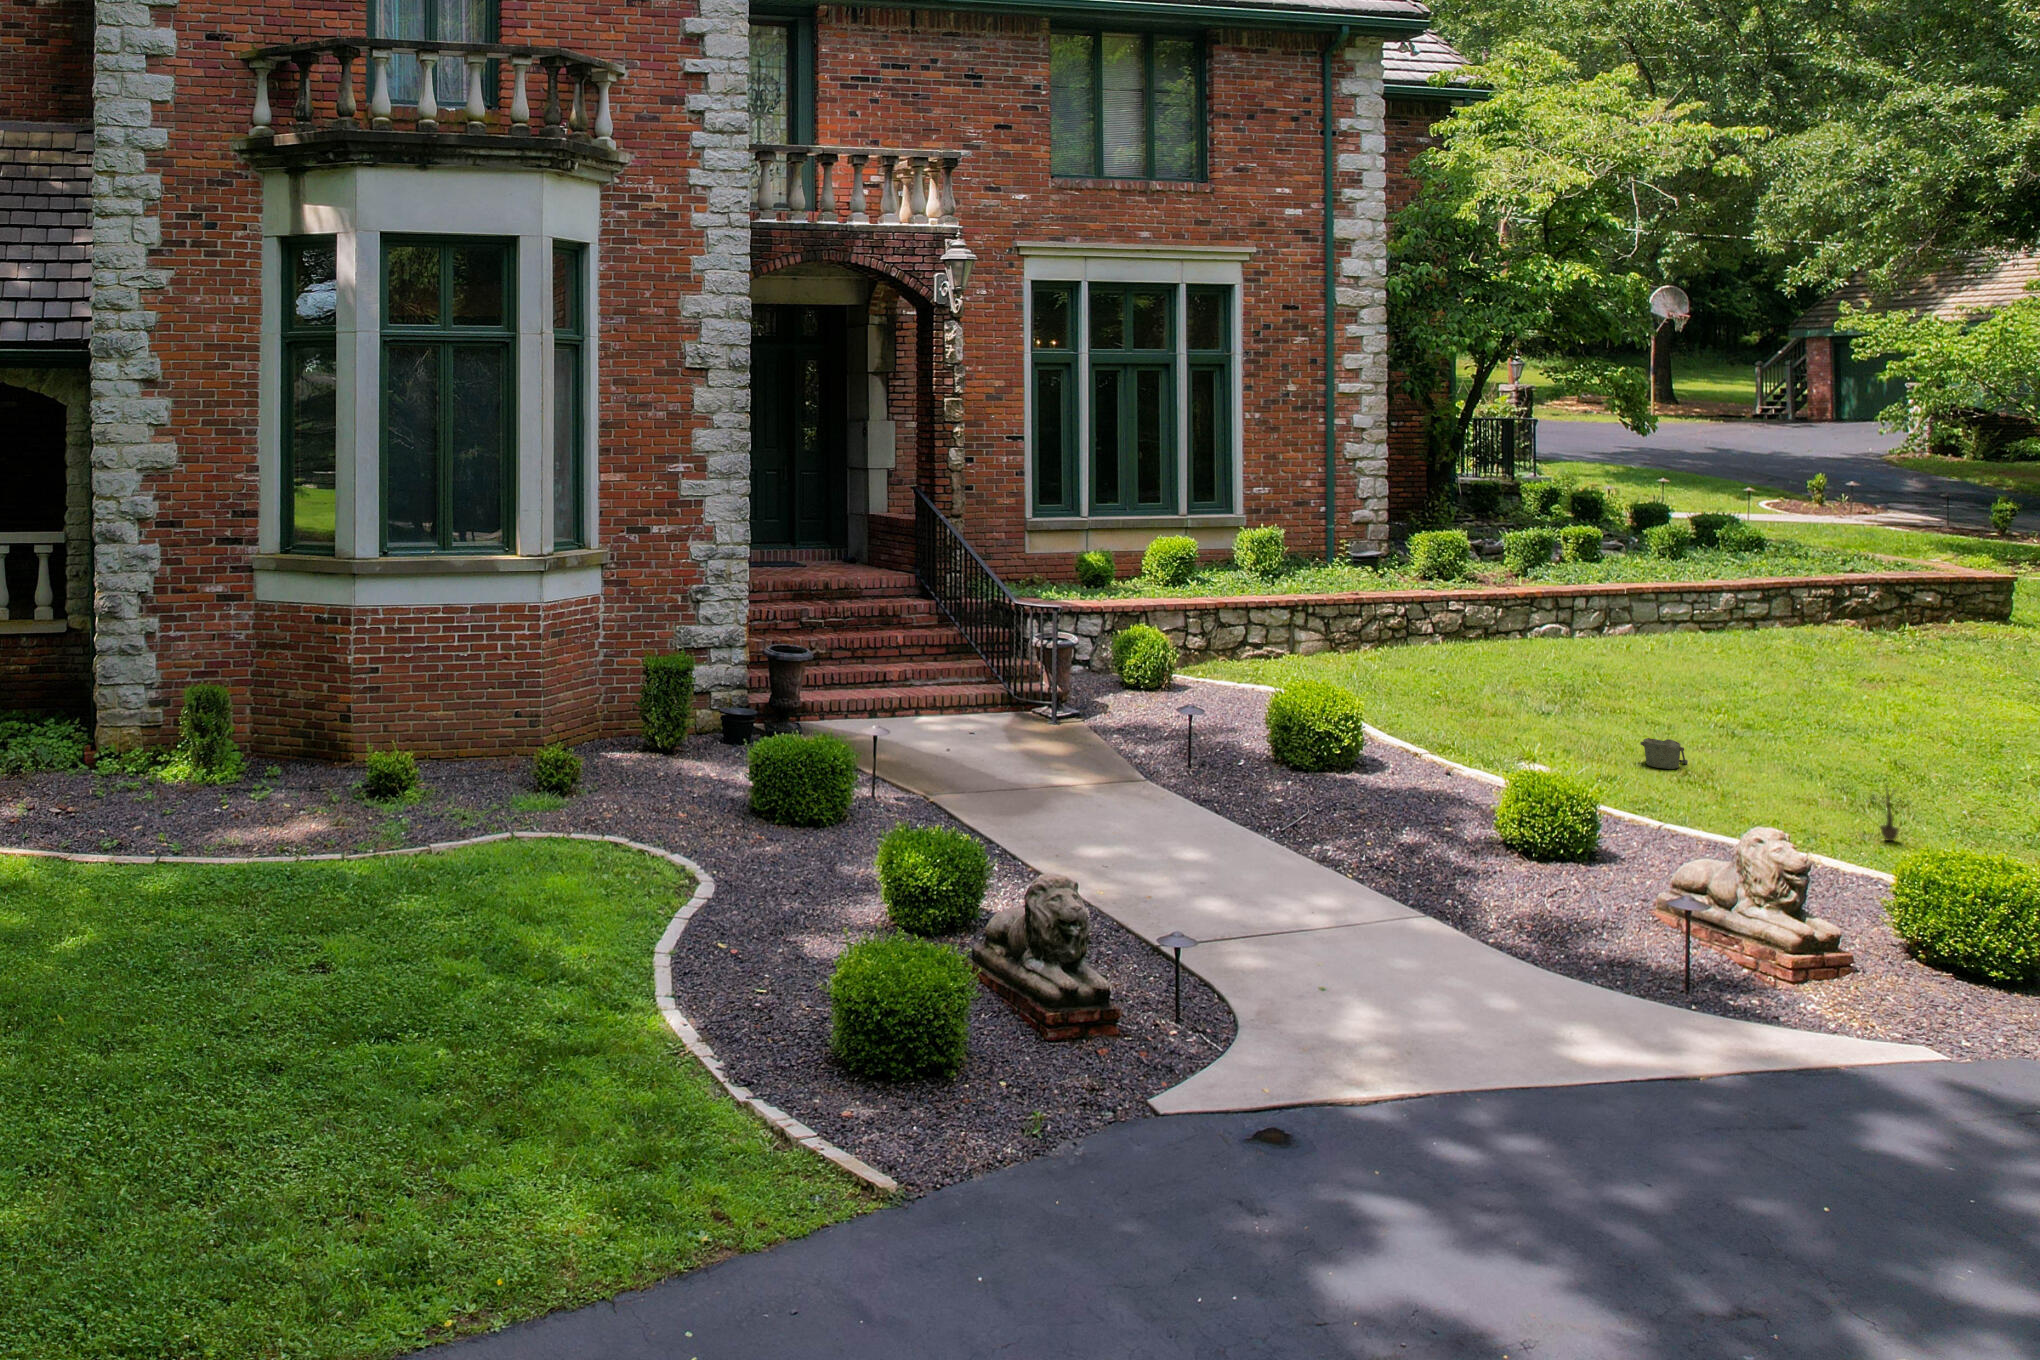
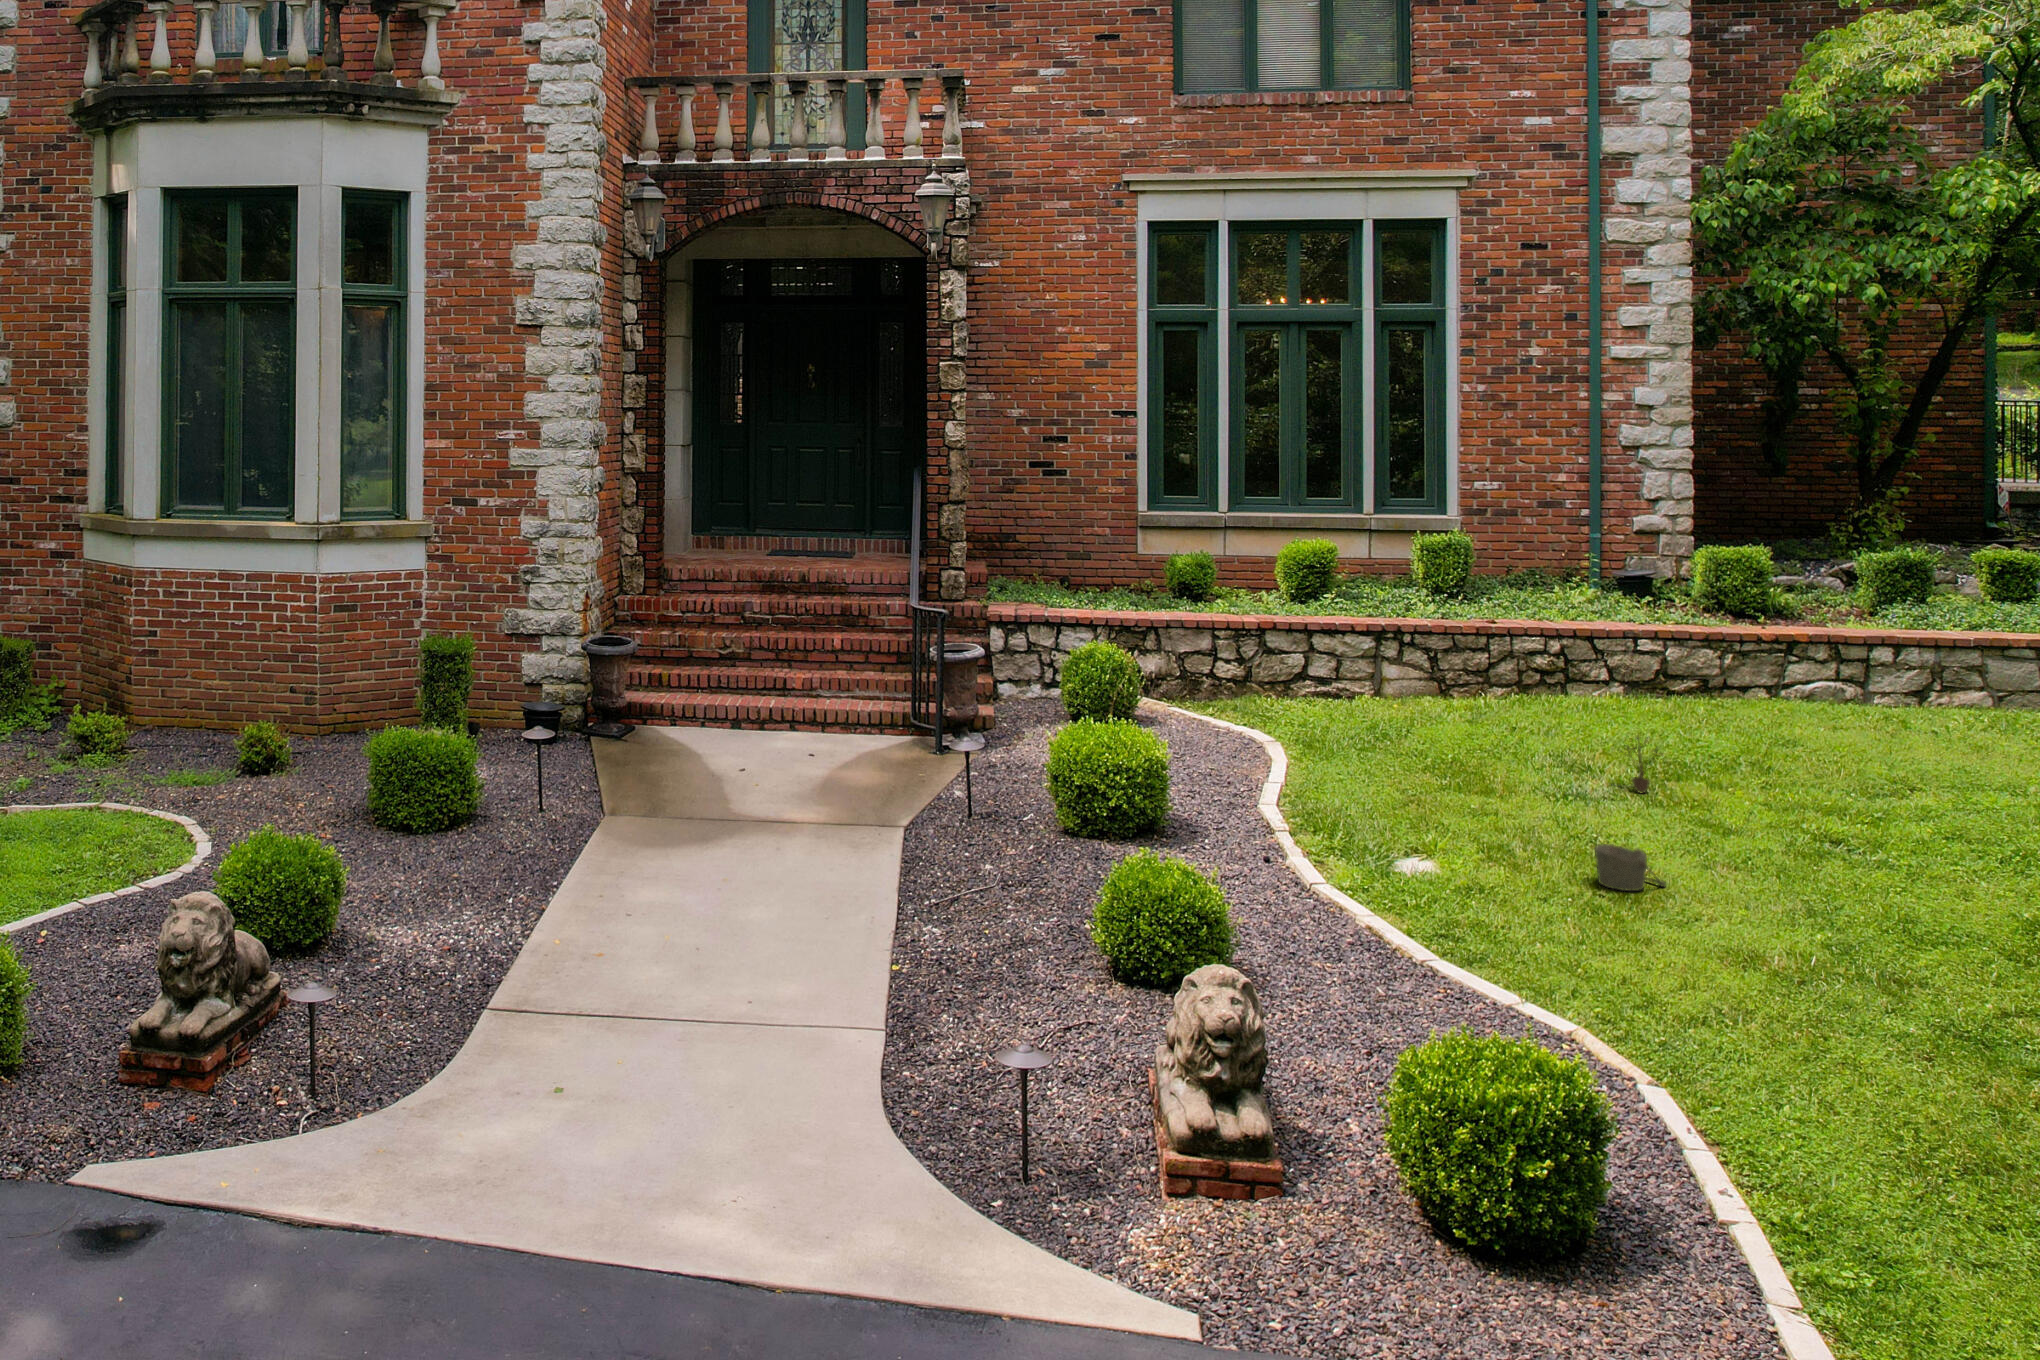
decorative plant: present [1872,786,1911,841] -> present [1615,737,1660,793]

